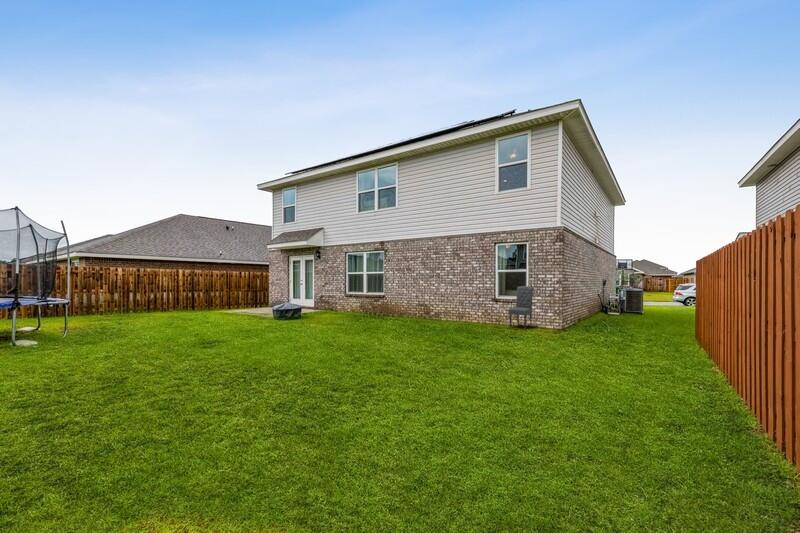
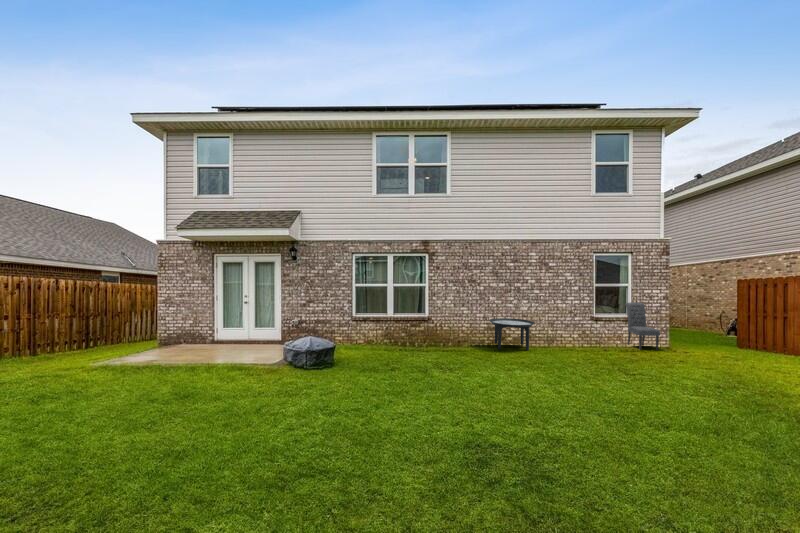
round table: none [403,297,436,320] -> present [490,318,534,350]

